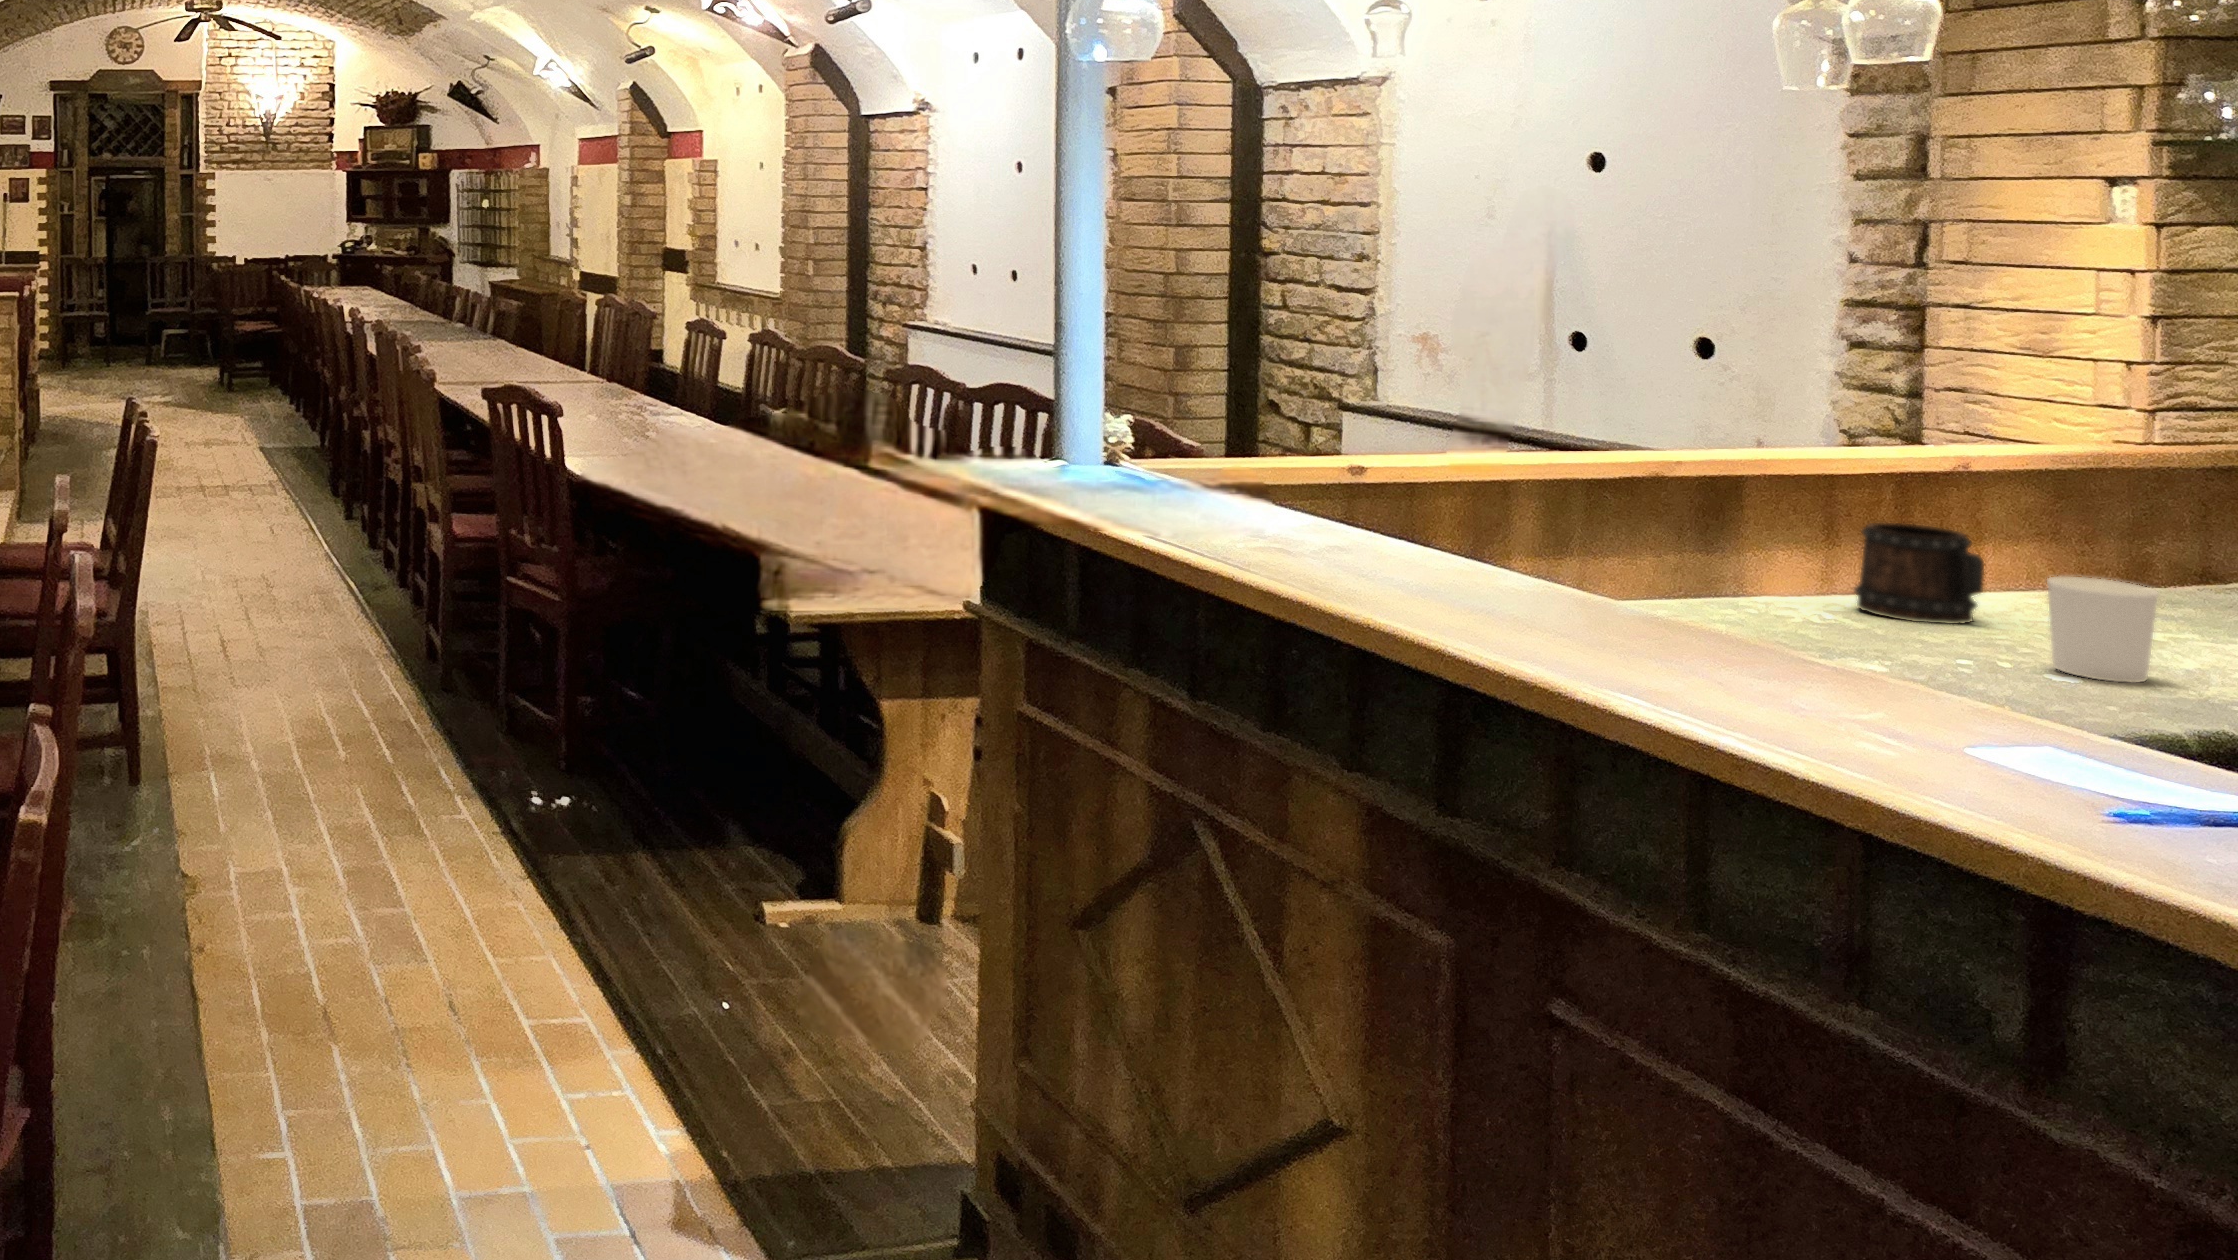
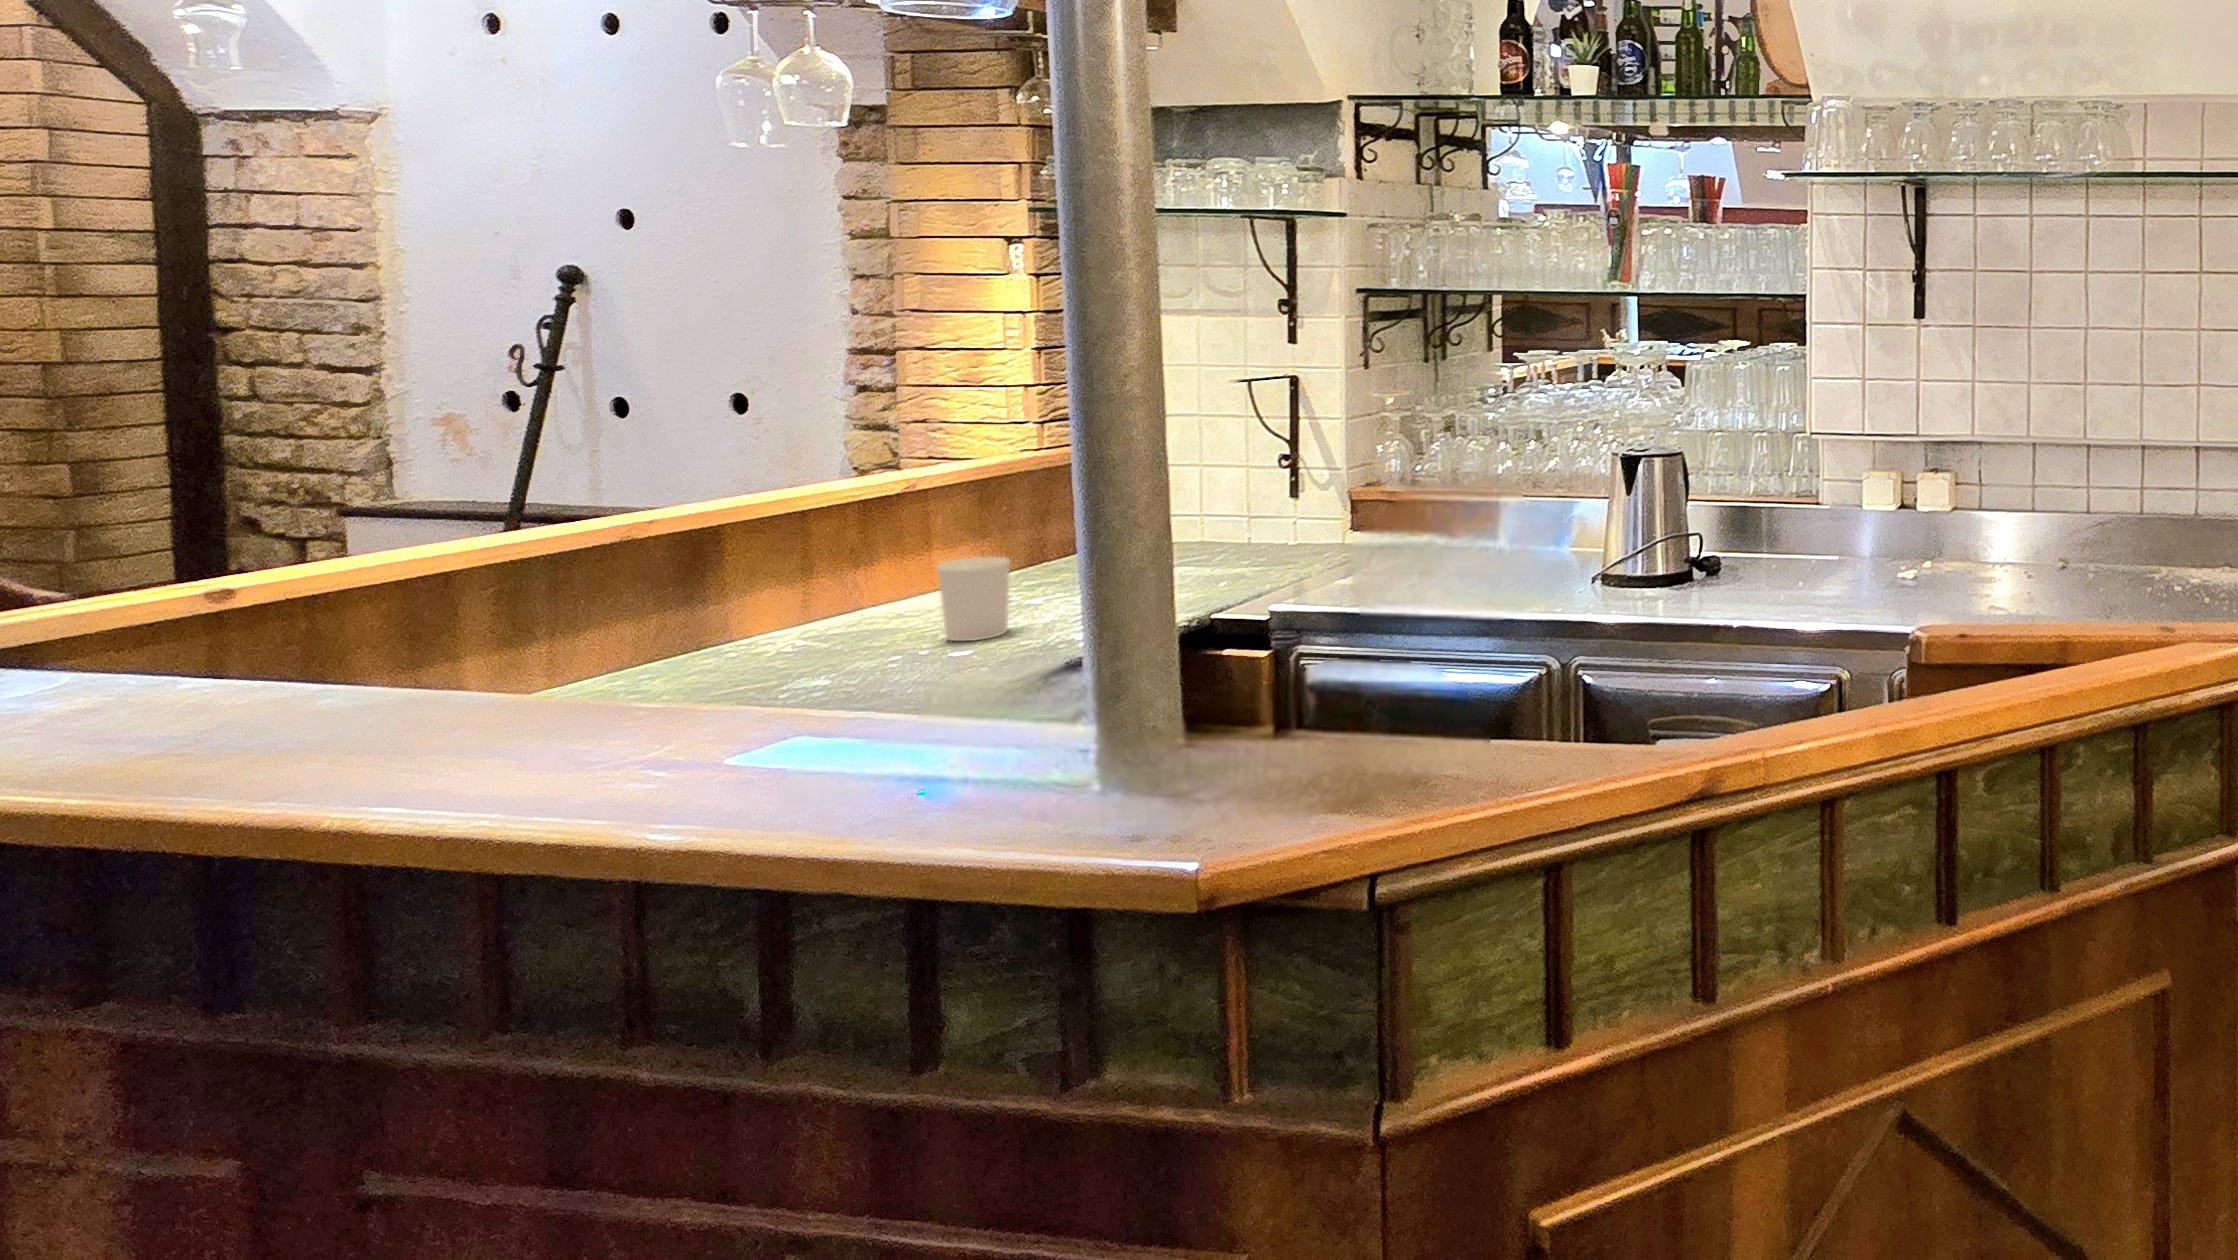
beer mug: present [1854,523,1984,624] -> none [819,537,916,626]

